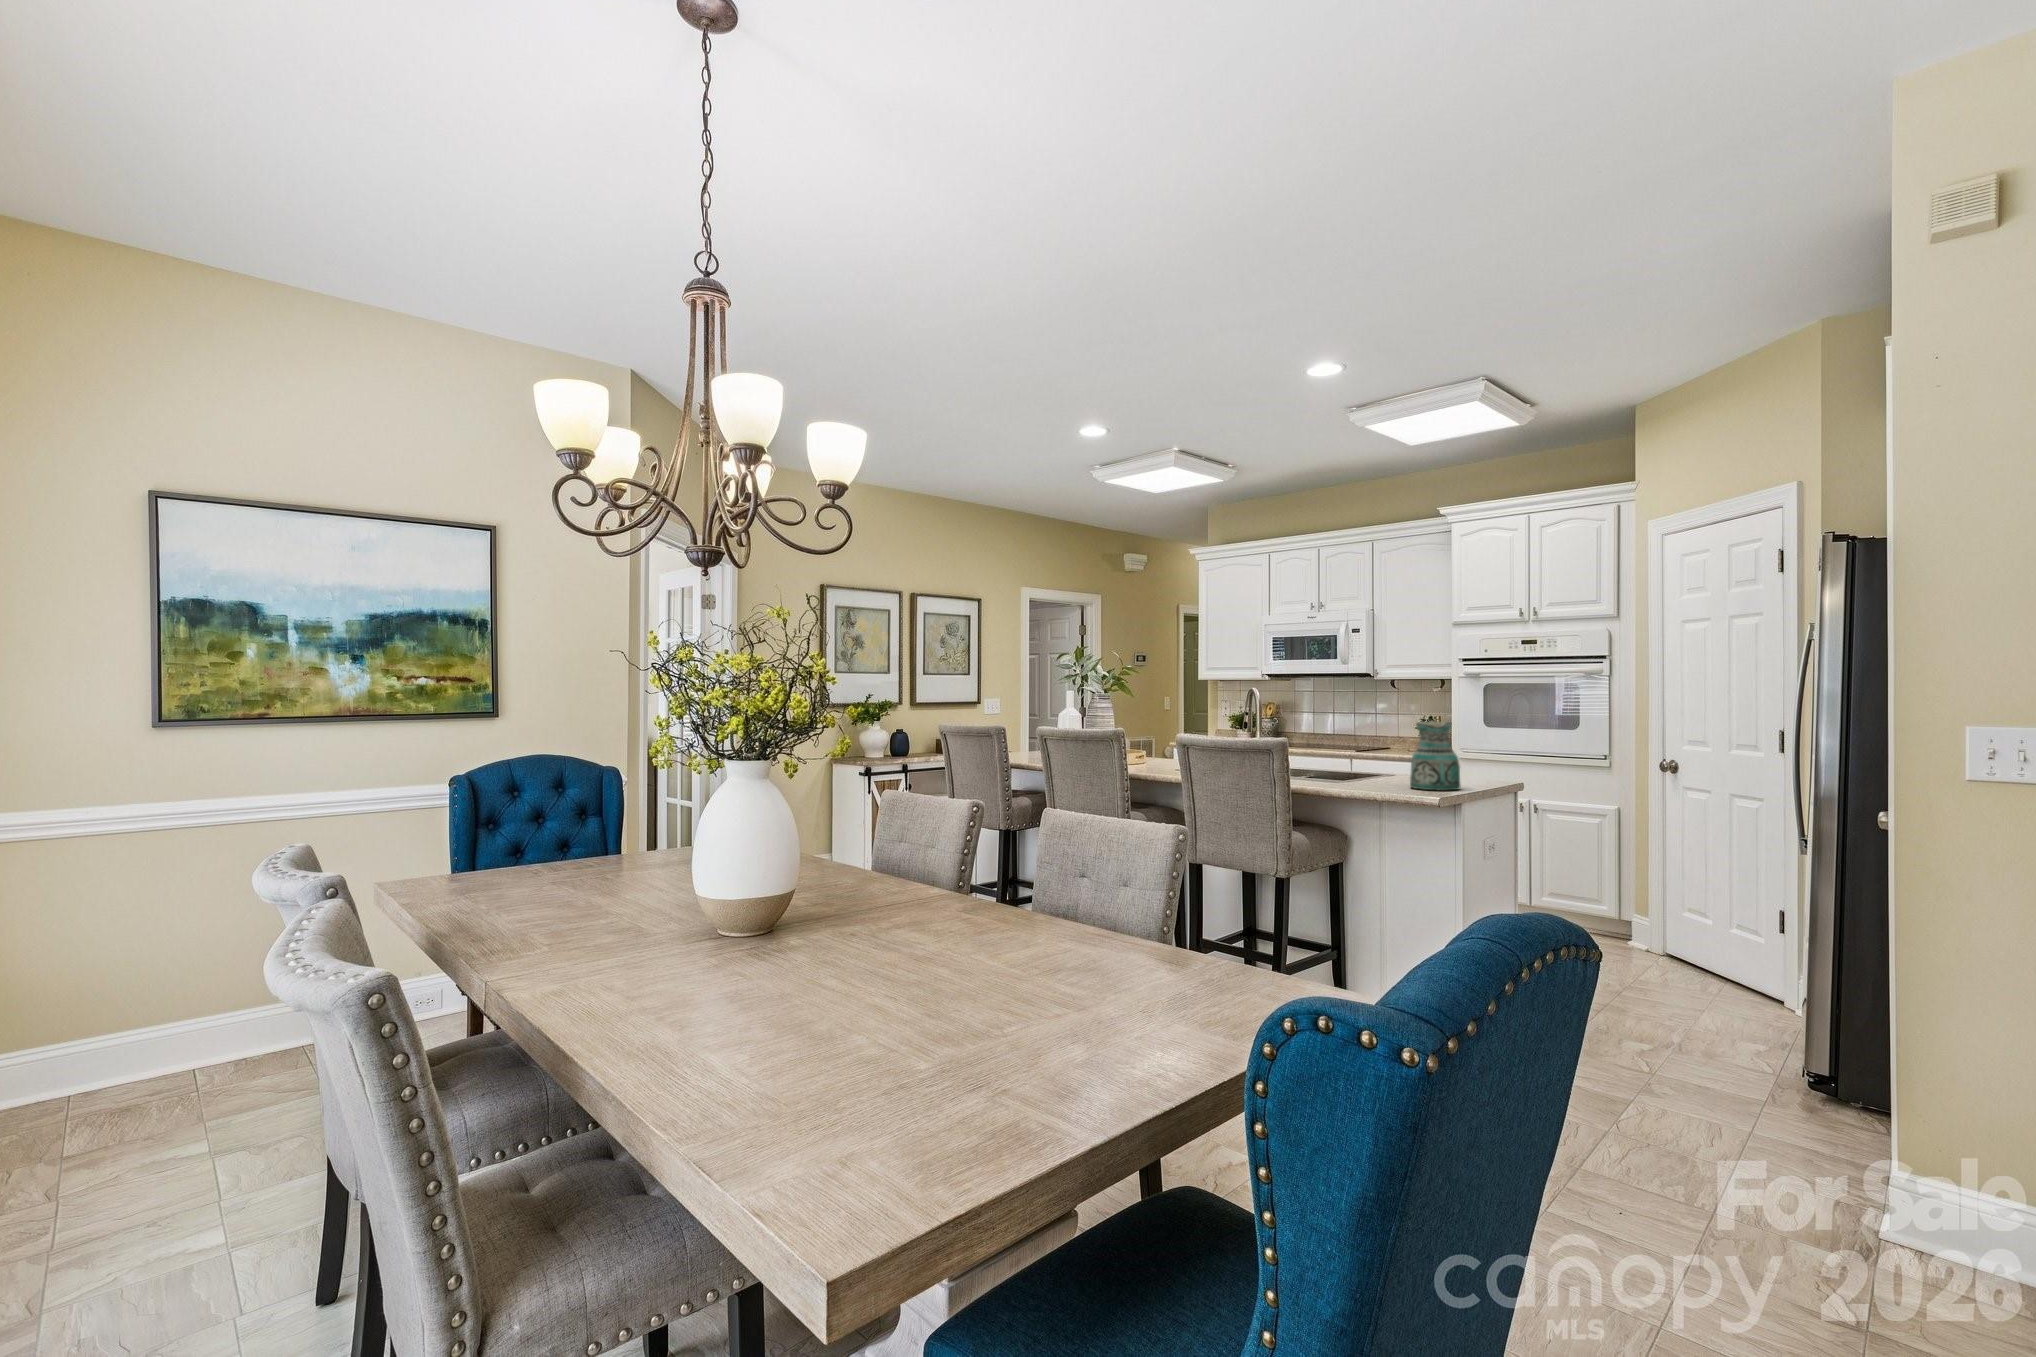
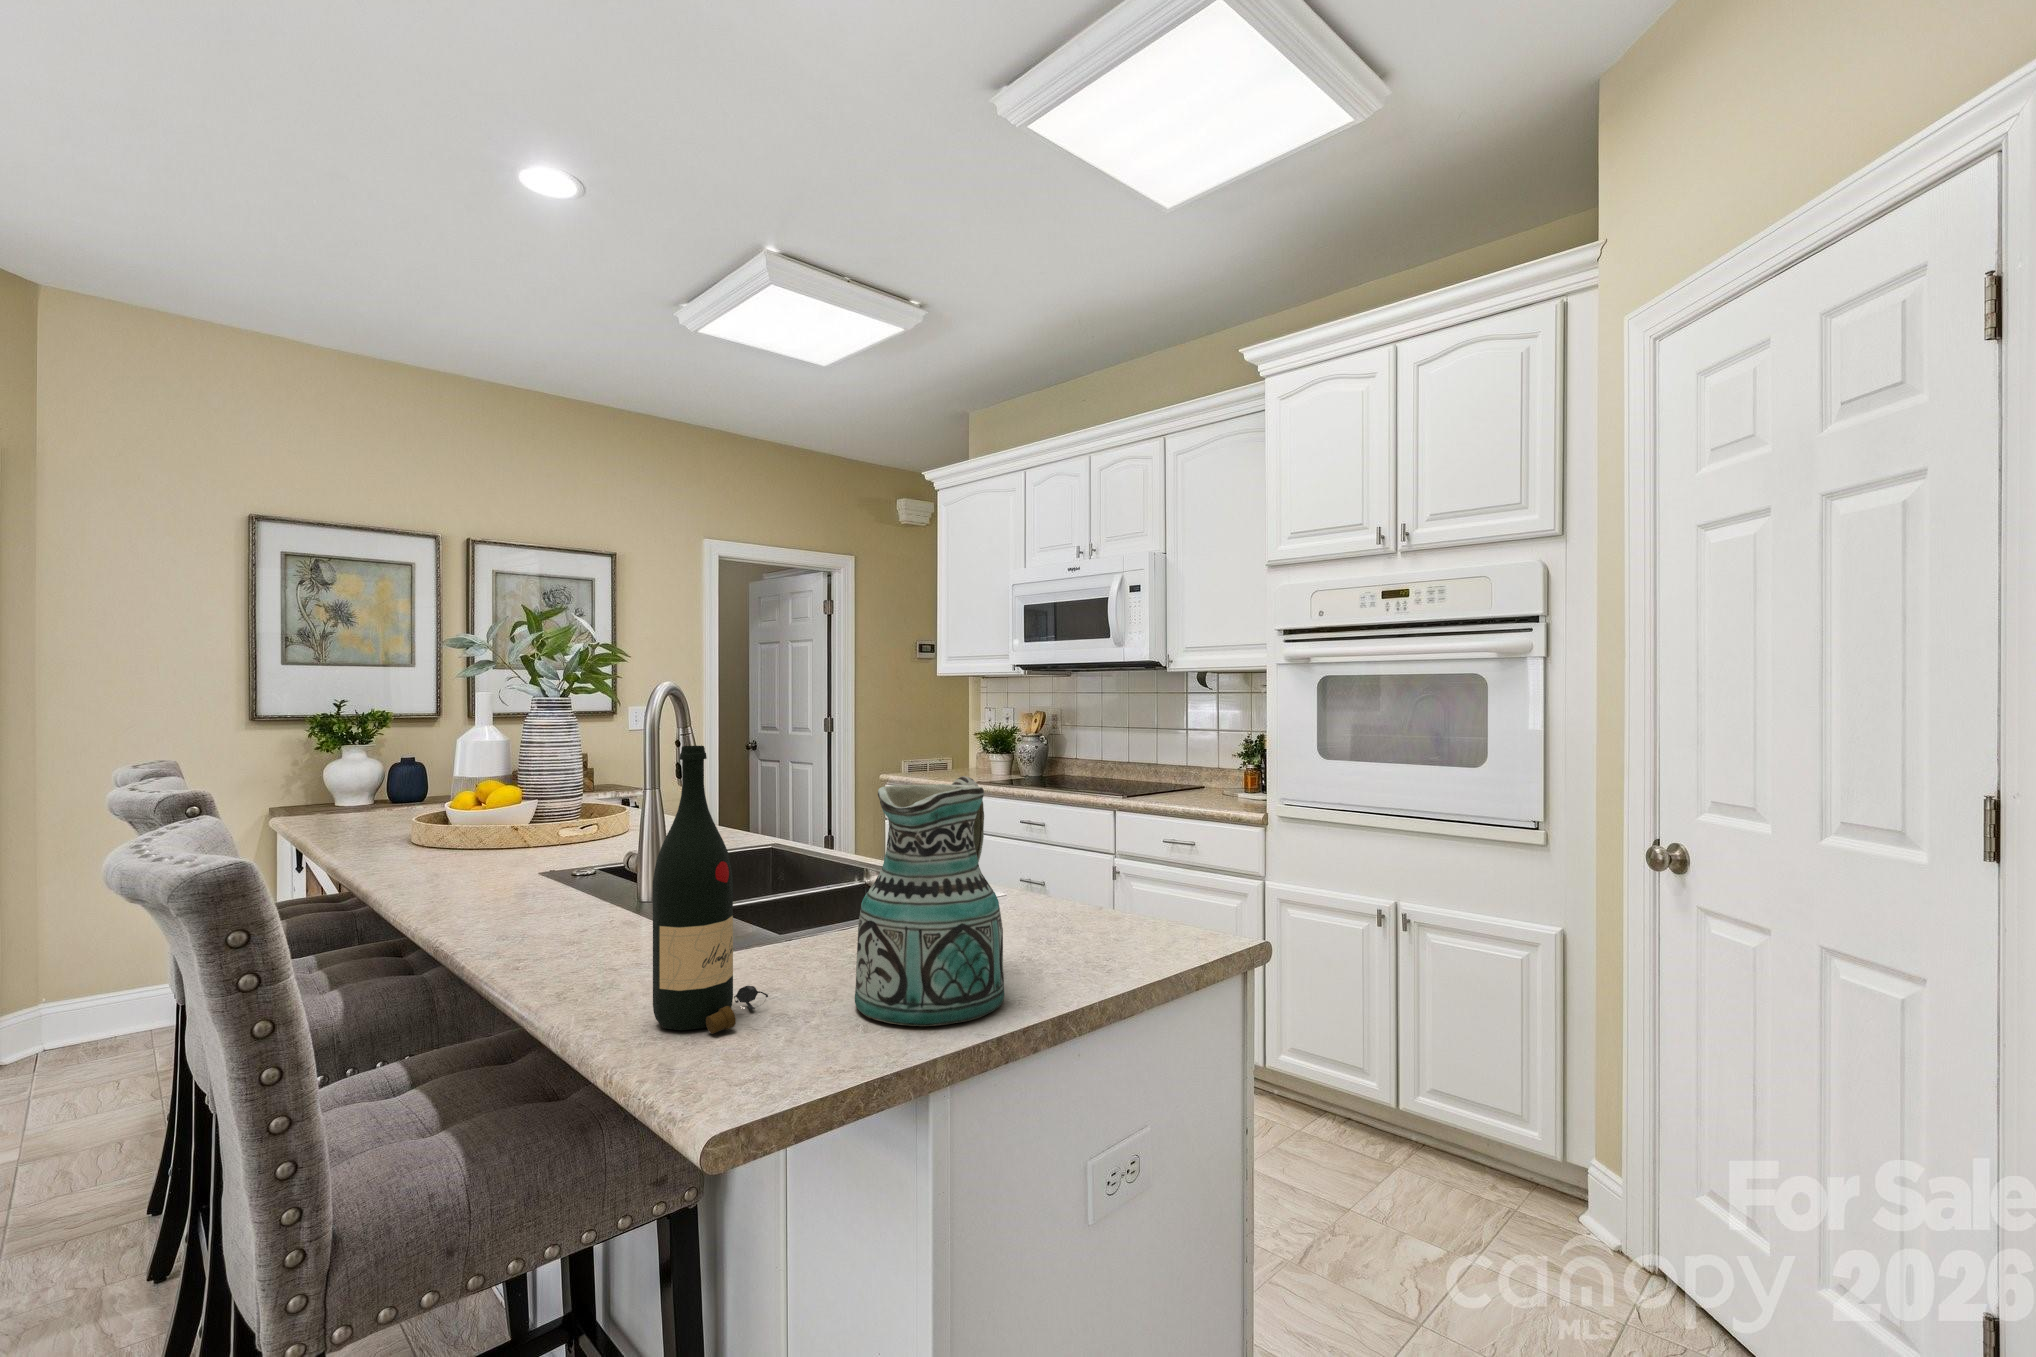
wine bottle: none [1358,709,1390,792] -> present [653,746,768,1034]

